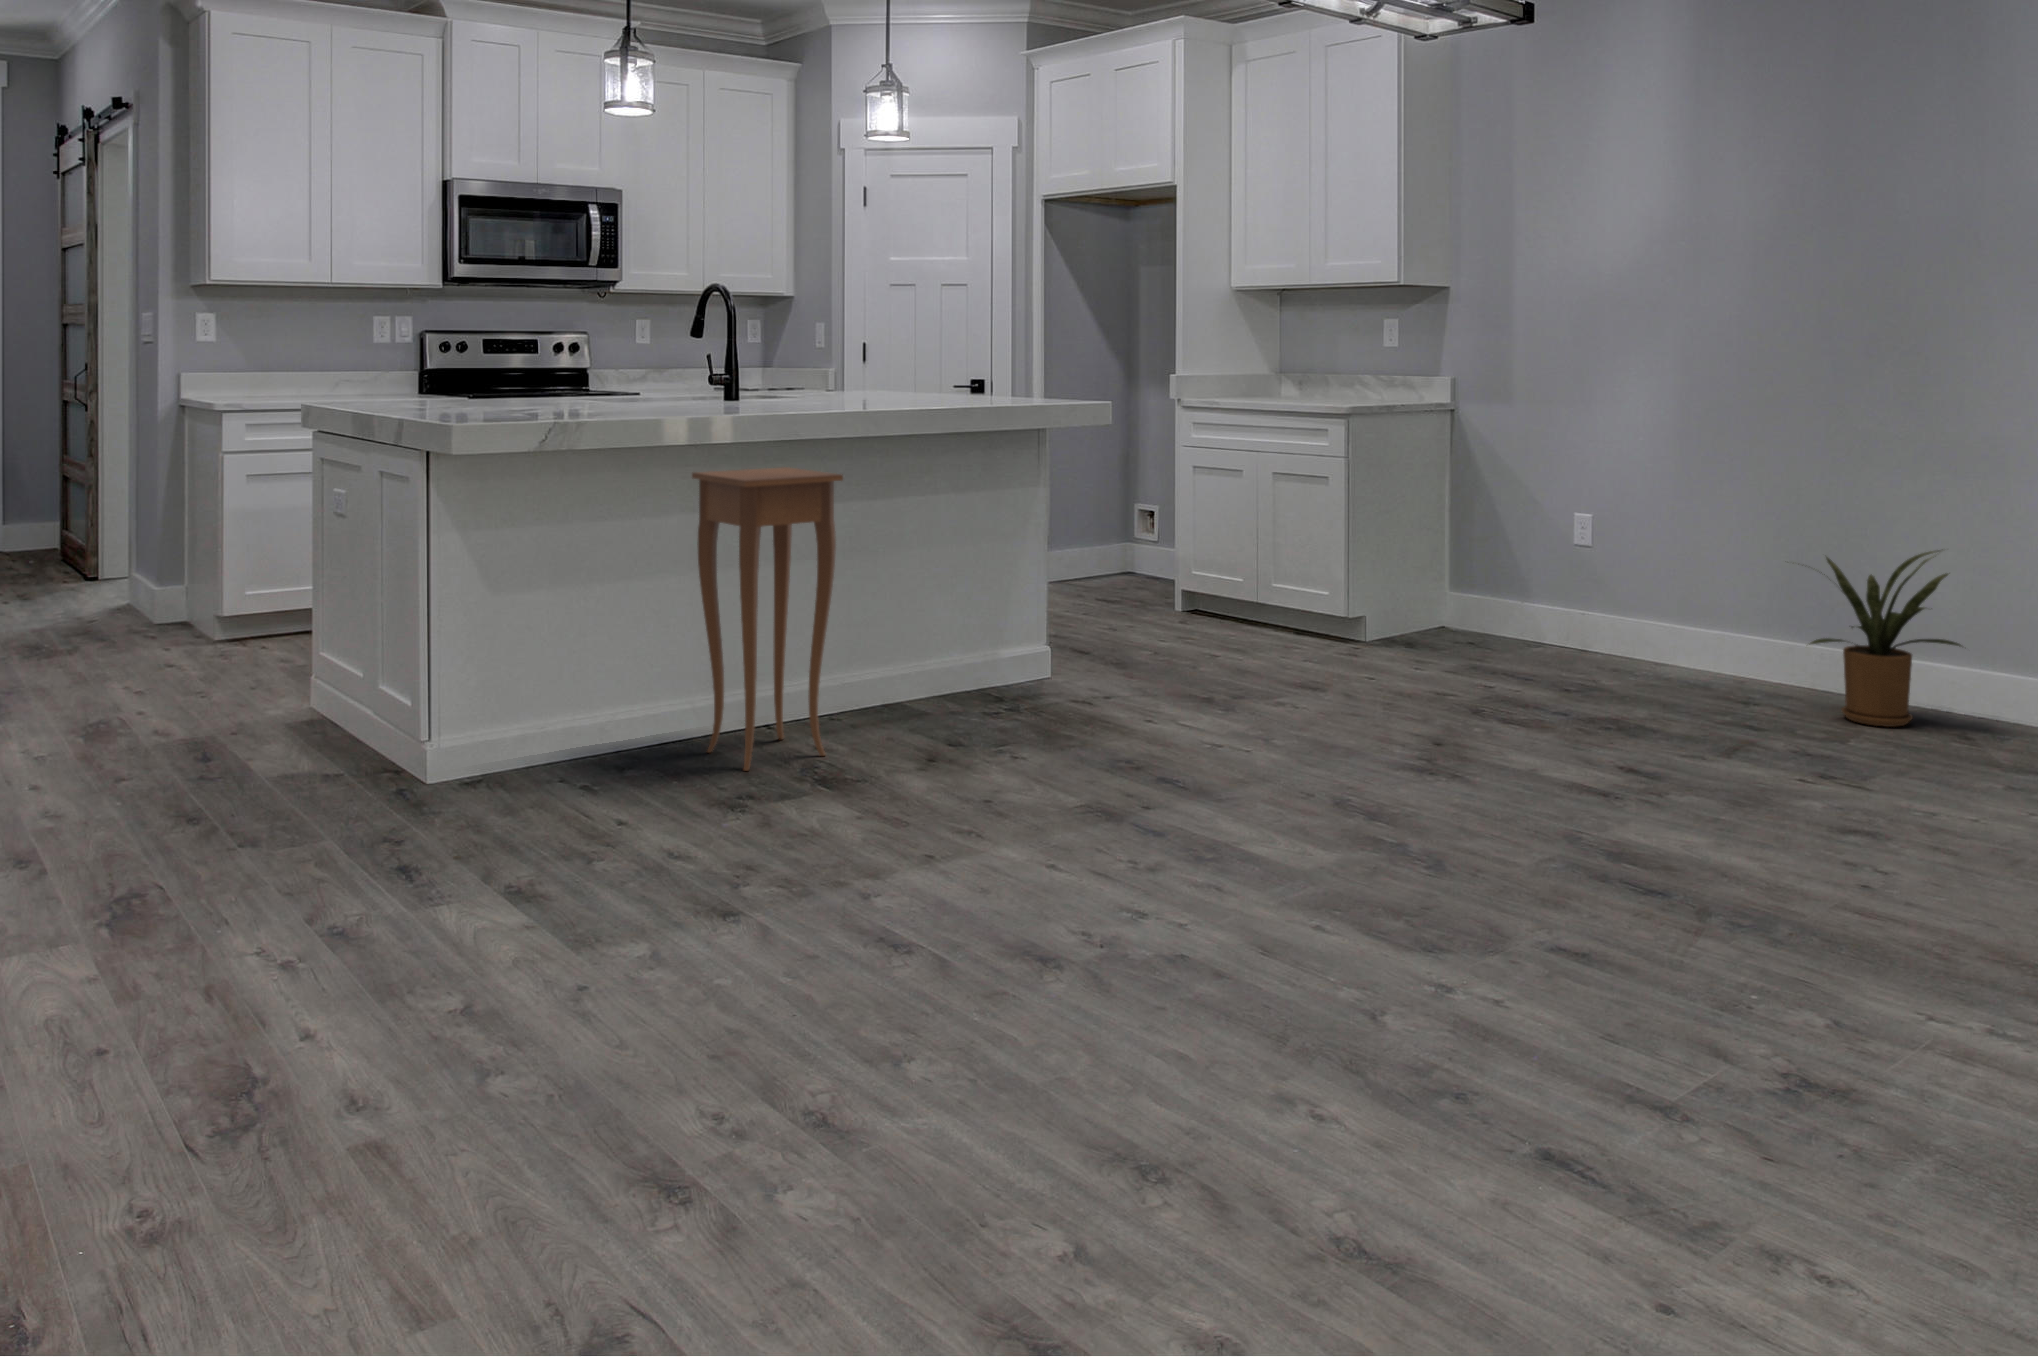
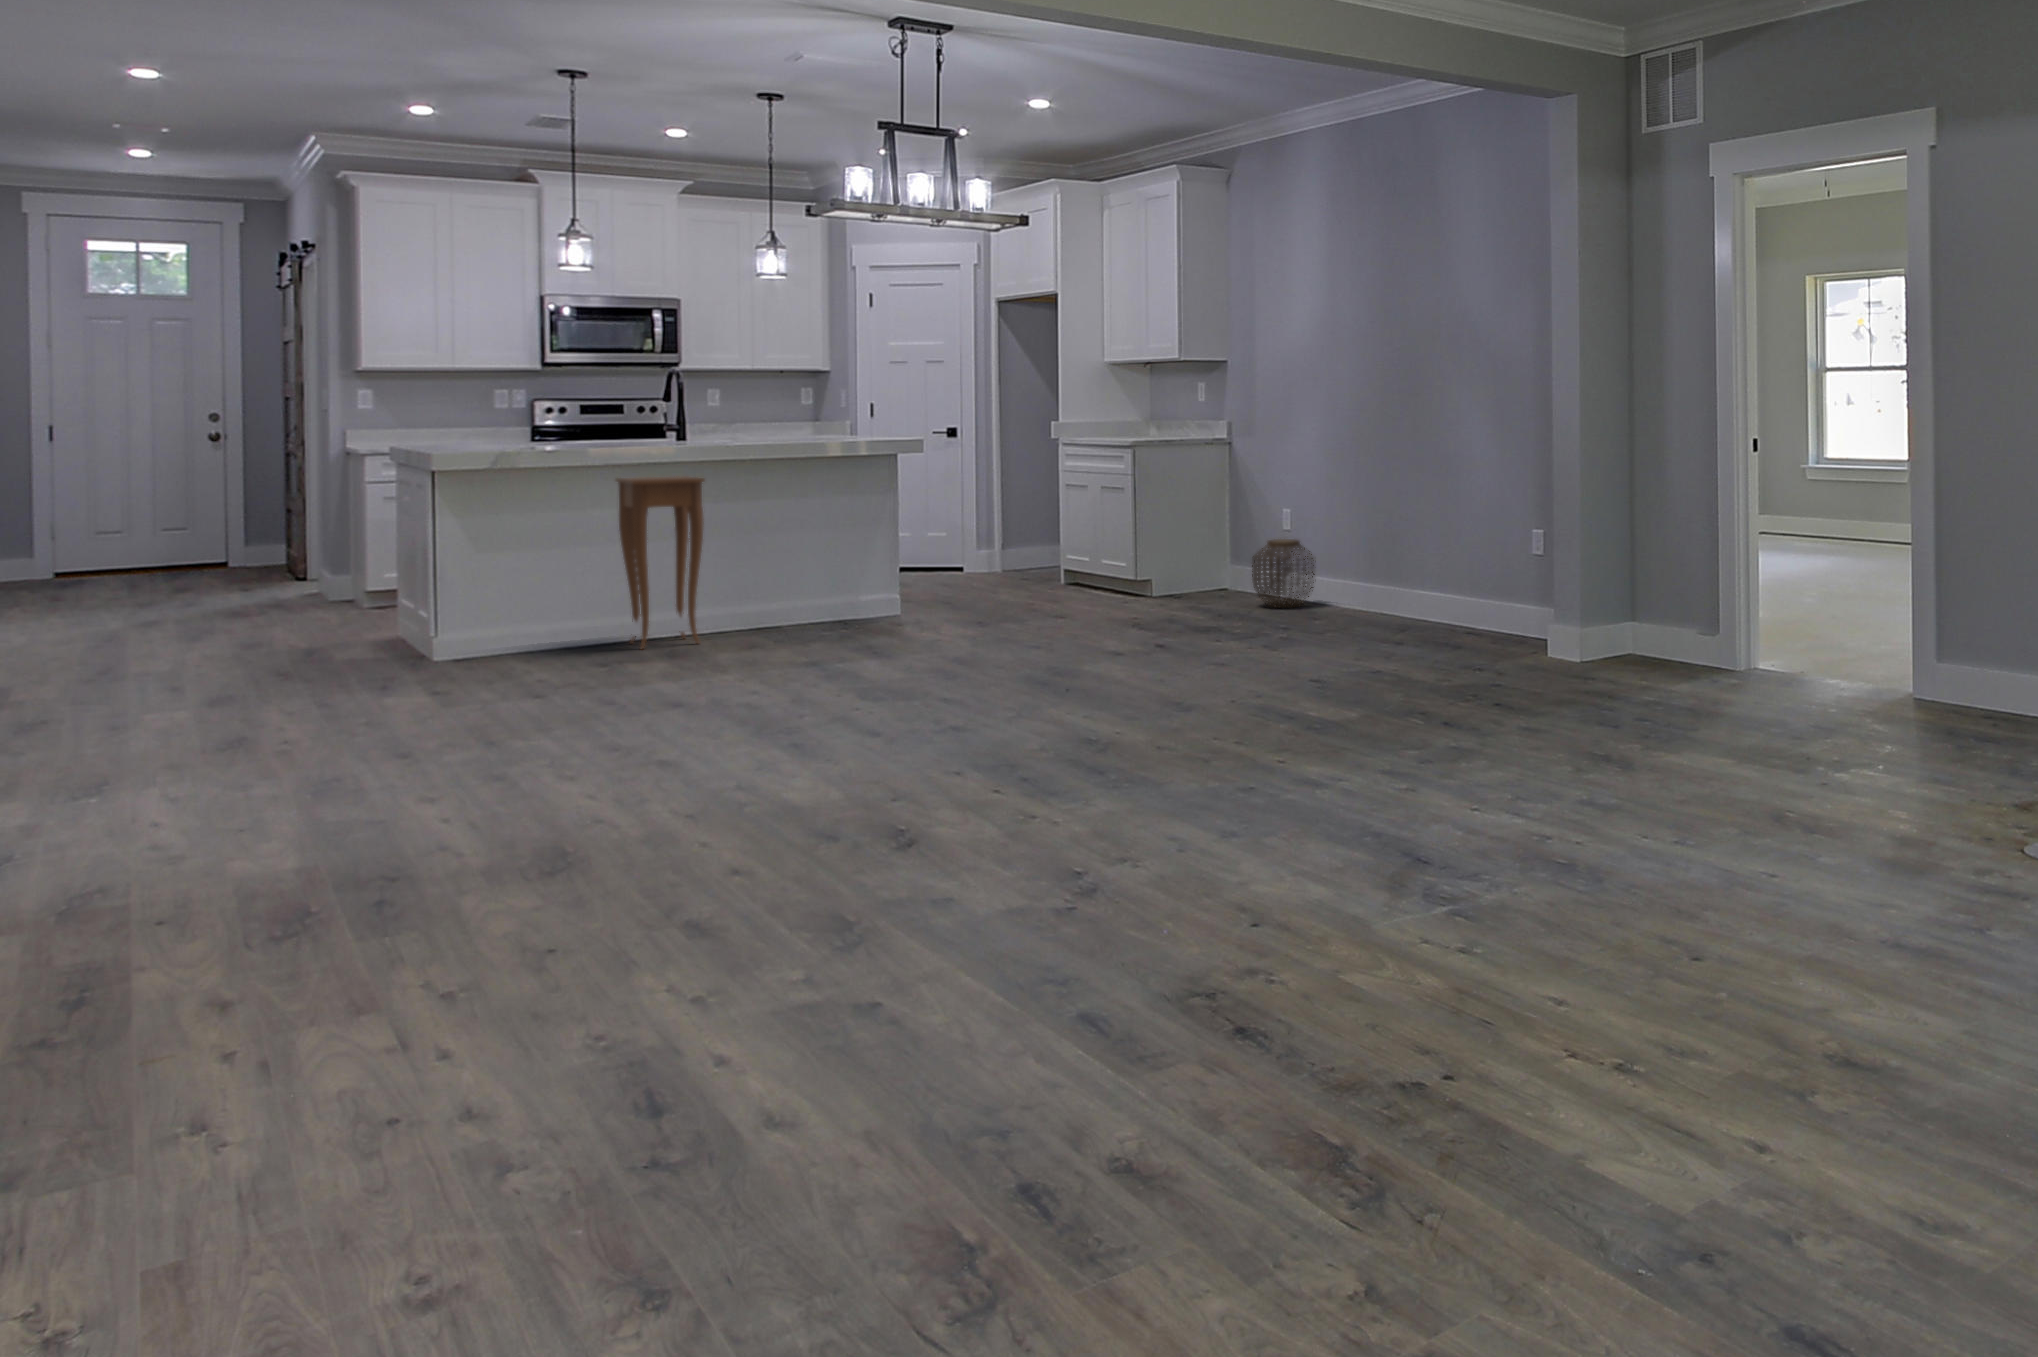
house plant: present [1811,550,1961,727] -> none [1330,518,1422,624]
woven basket: none [1576,564,1683,678] -> present [1252,539,1316,608]

